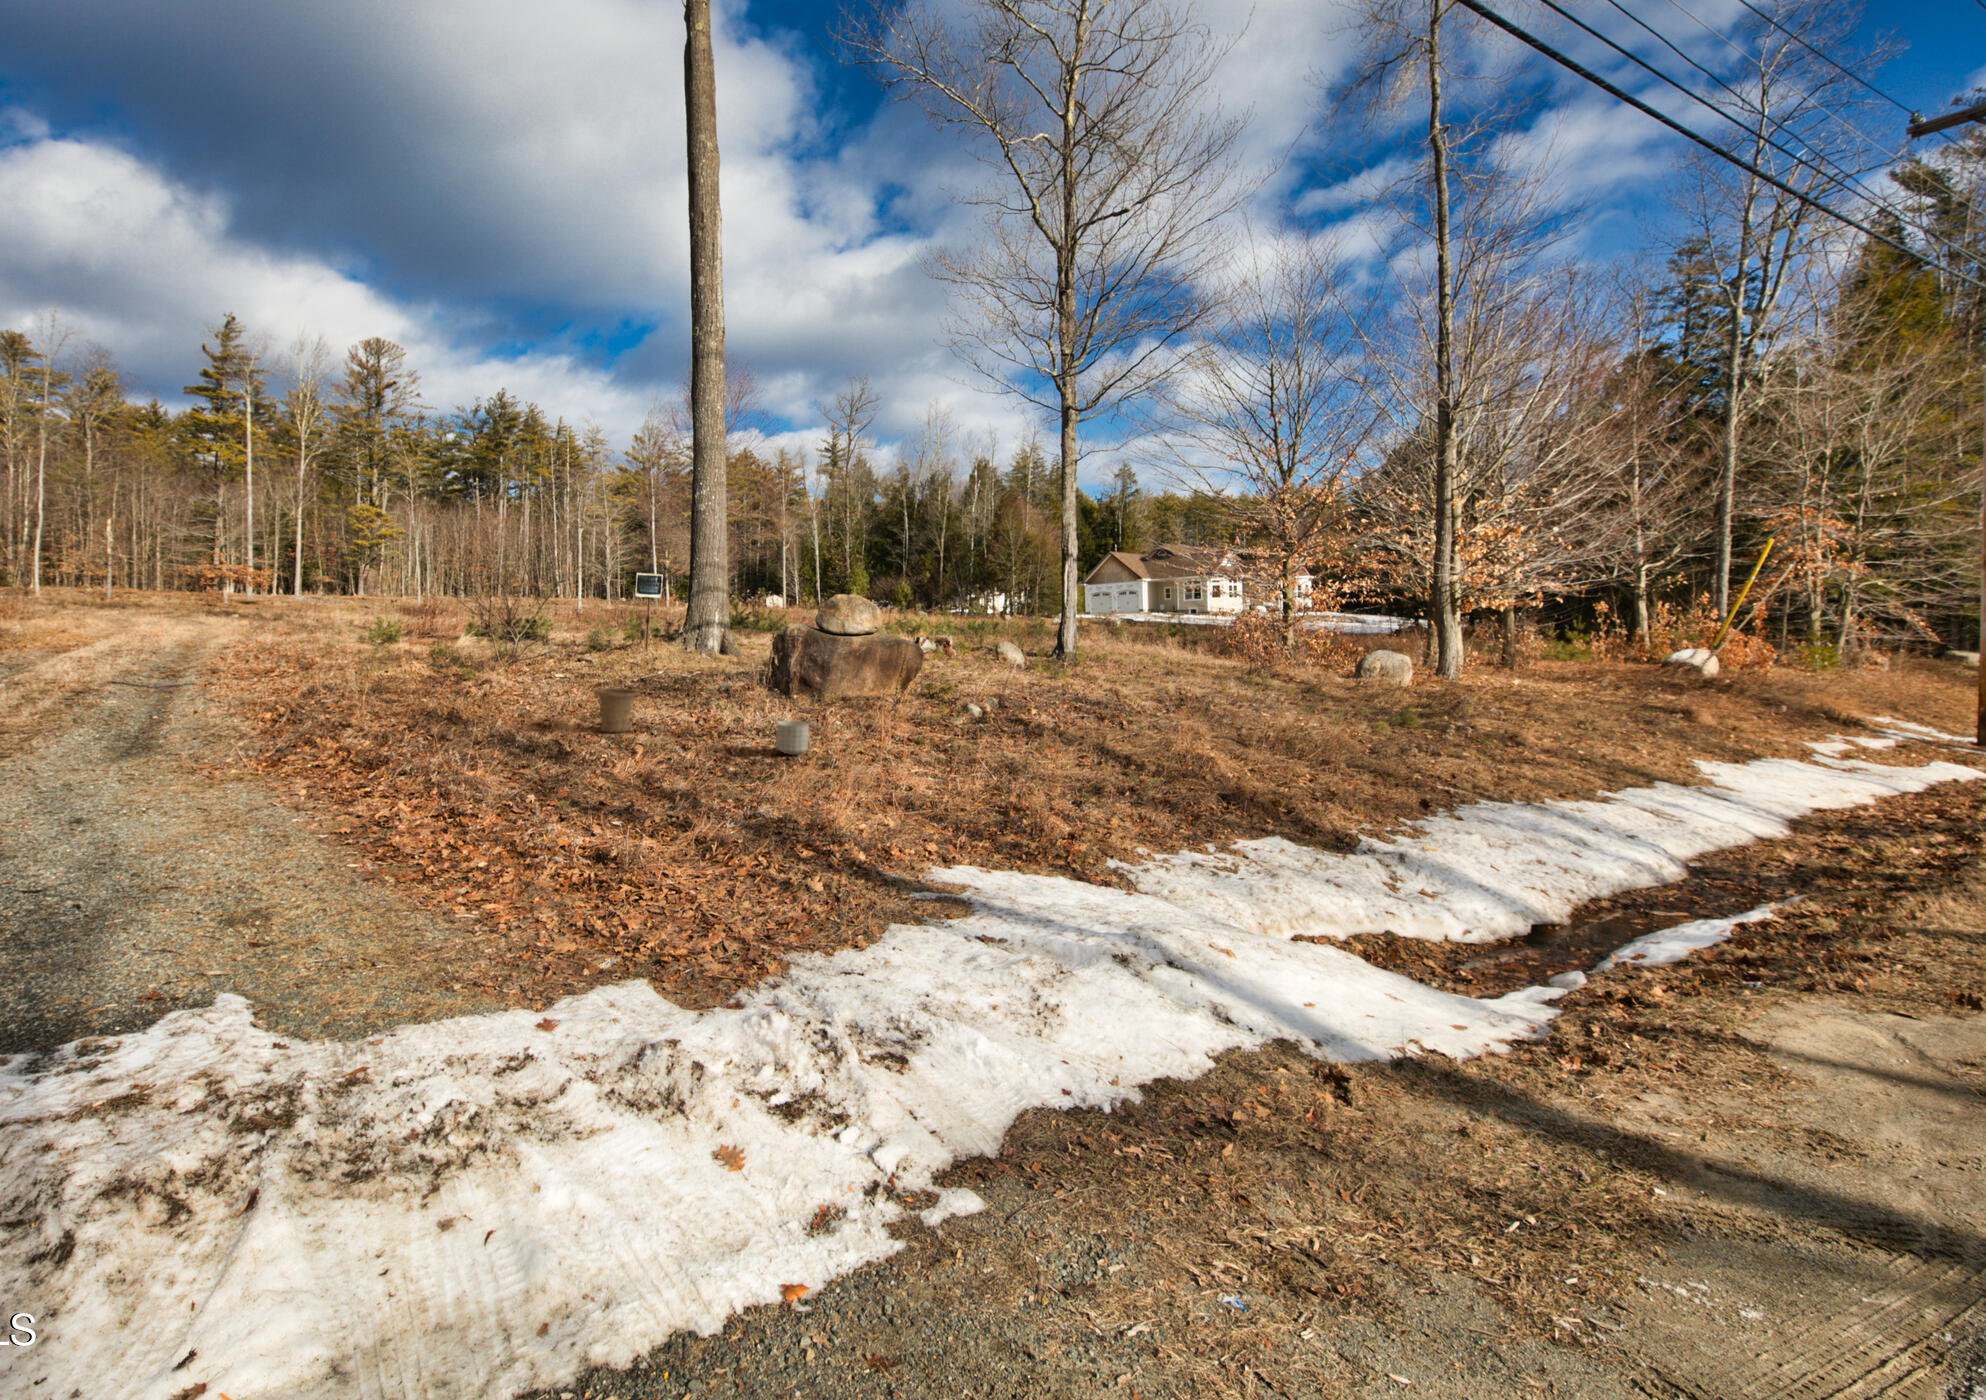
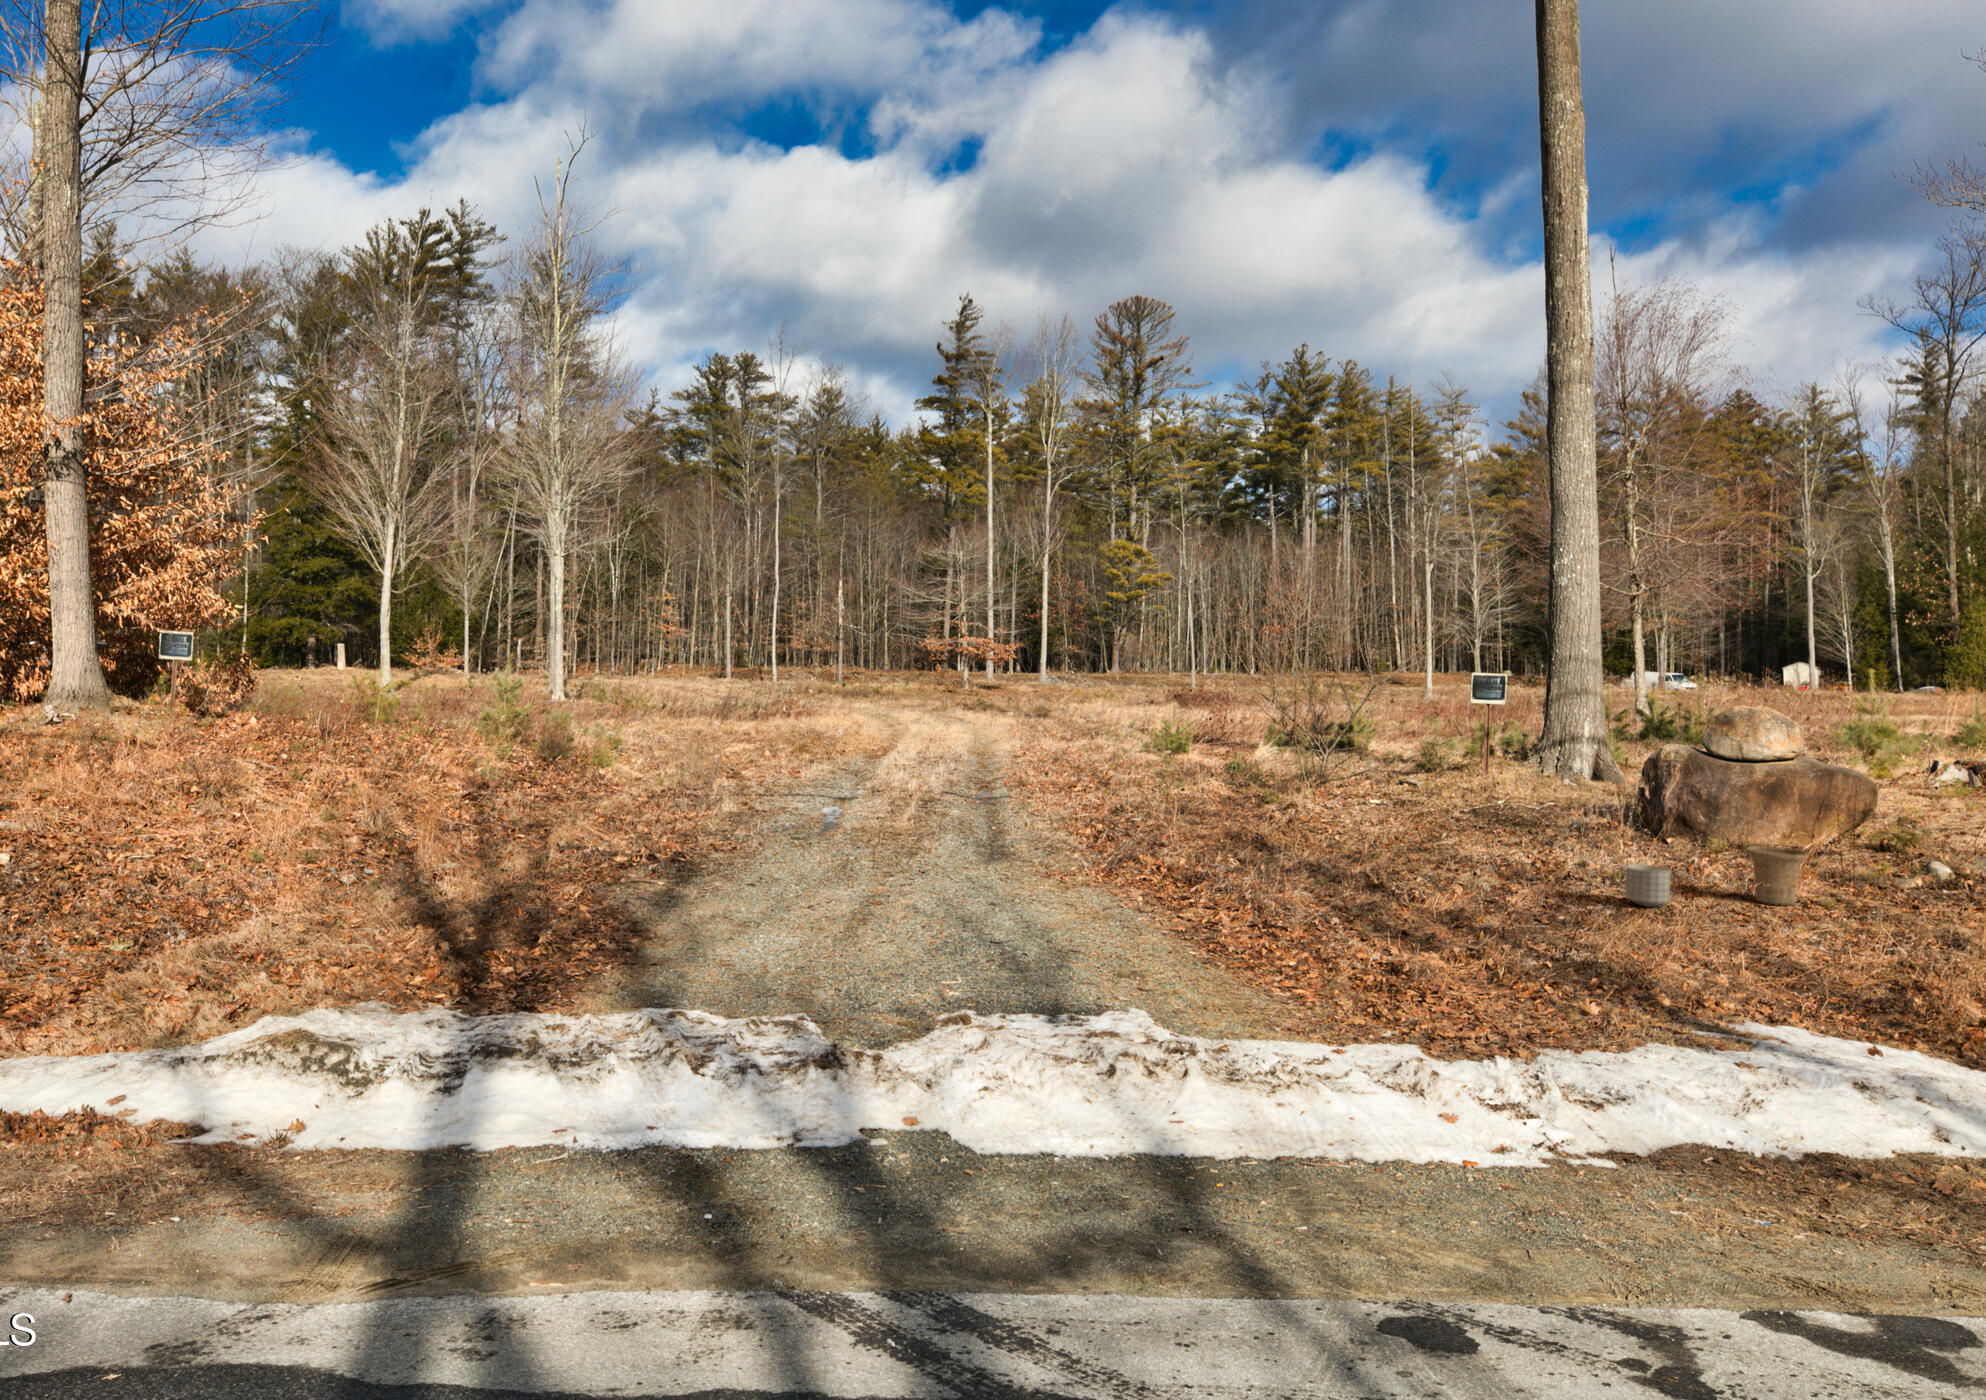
basket: present [594,688,638,732] -> present [1745,846,1809,906]

